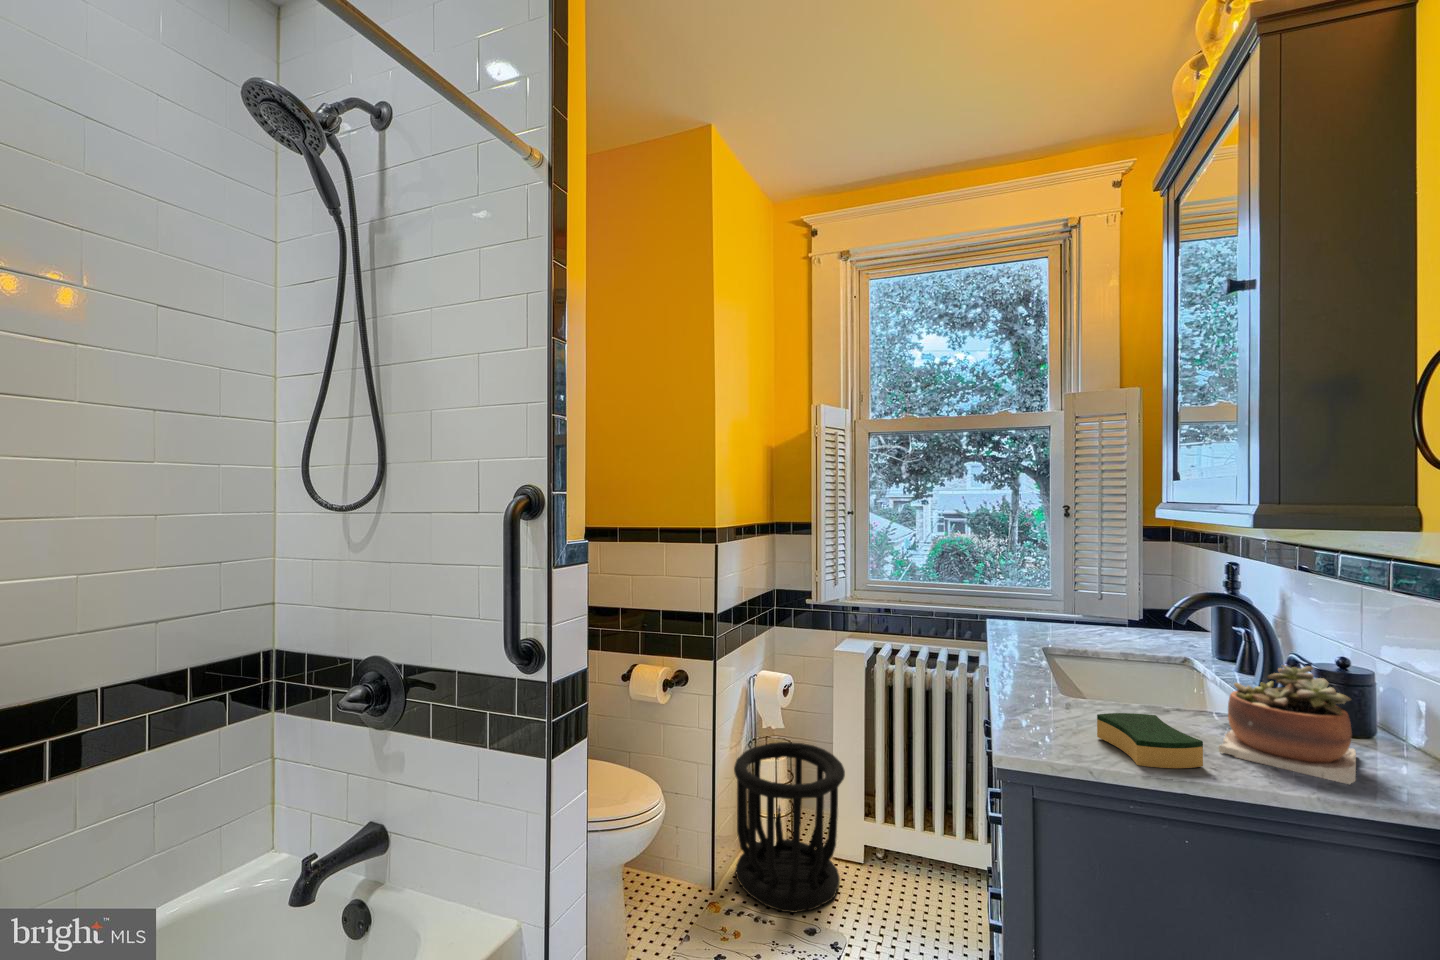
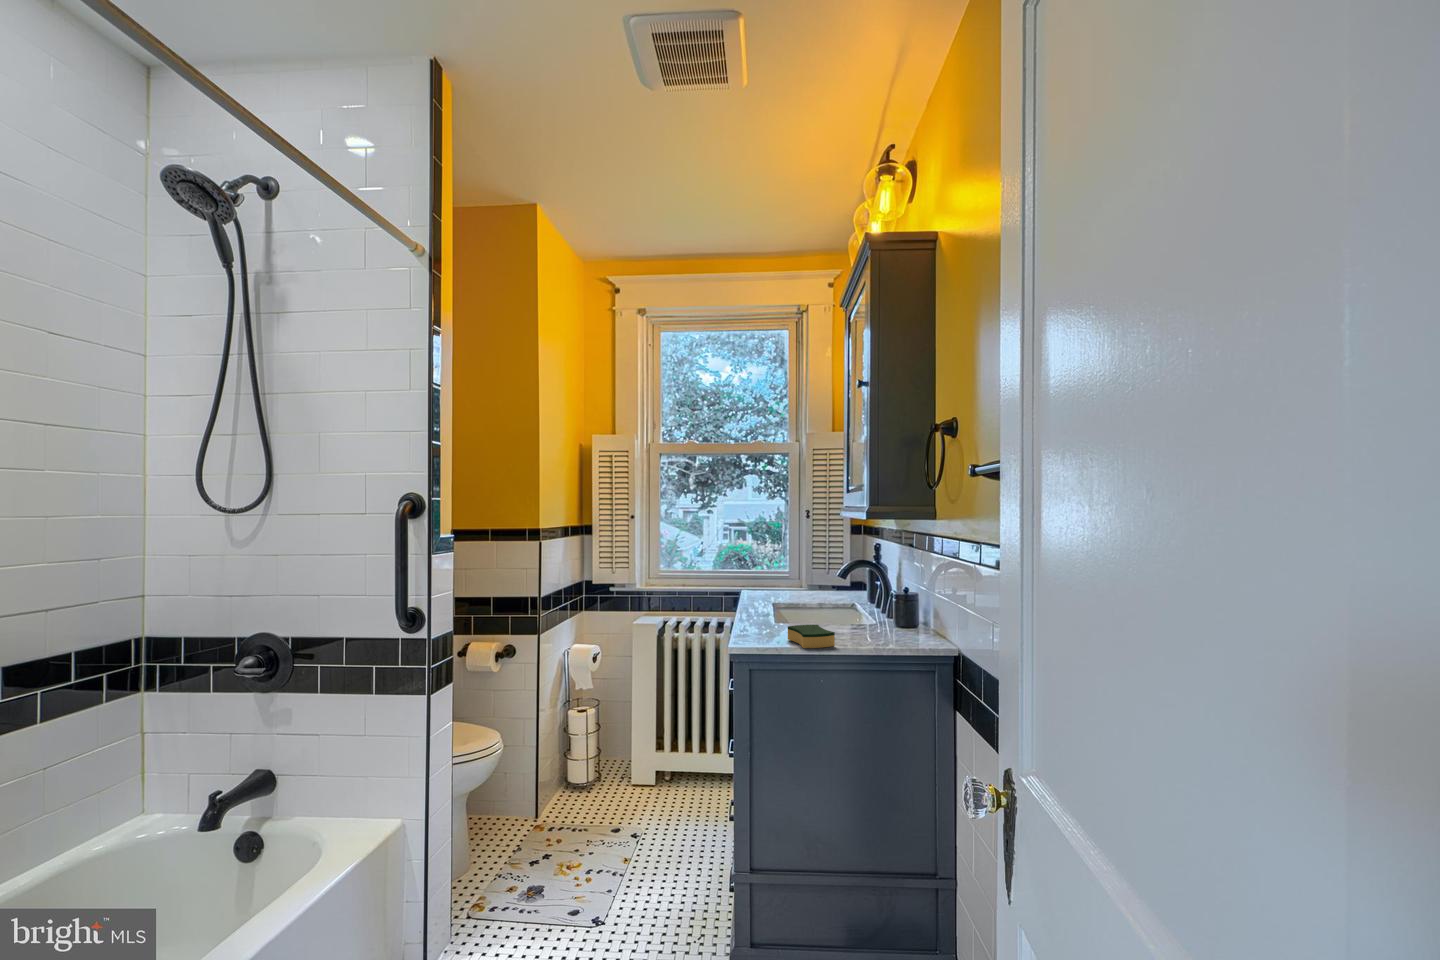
succulent plant: present [1219,665,1356,784] -> none [846,592,910,647]
wastebasket: present [734,742,845,913] -> none [553,698,642,824]

